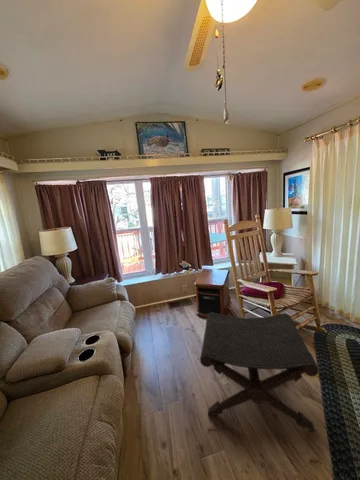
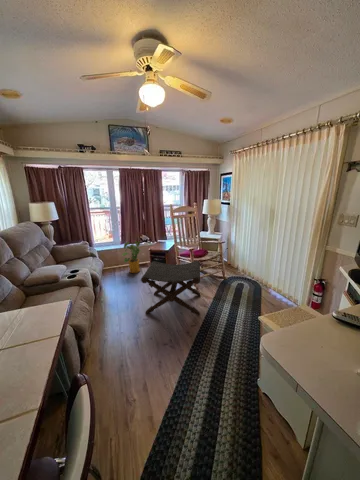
house plant: none [158,270,187,316] -> present [122,241,140,273]

